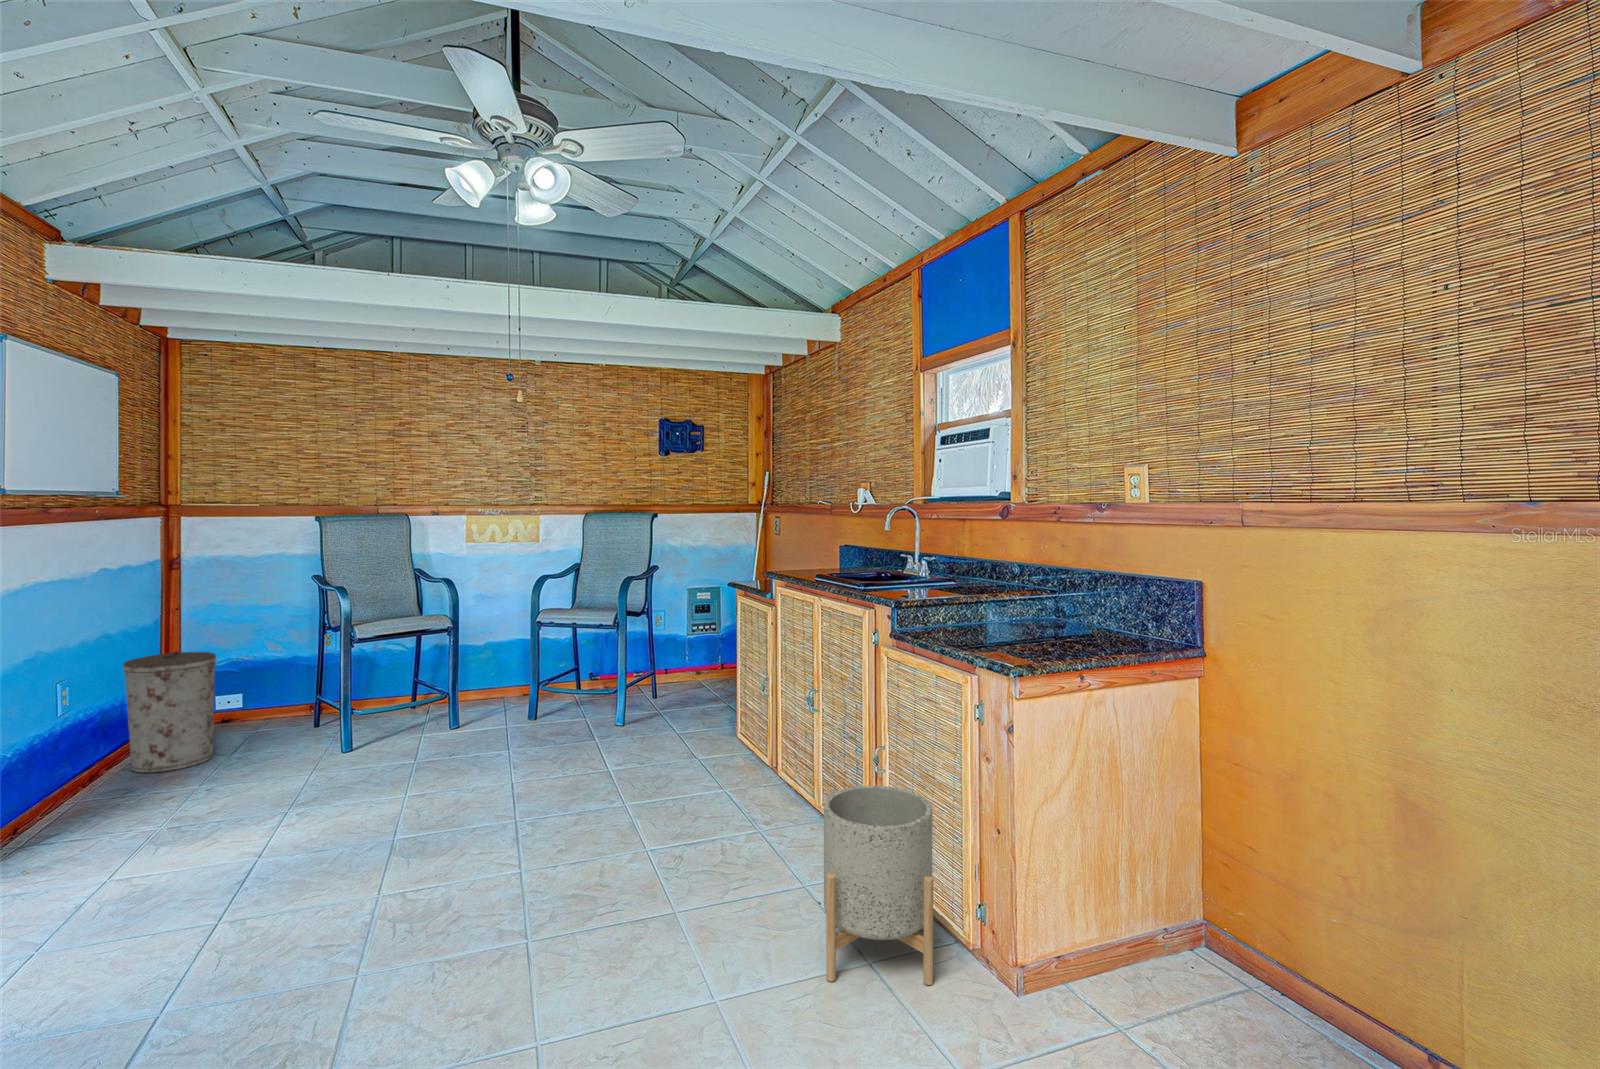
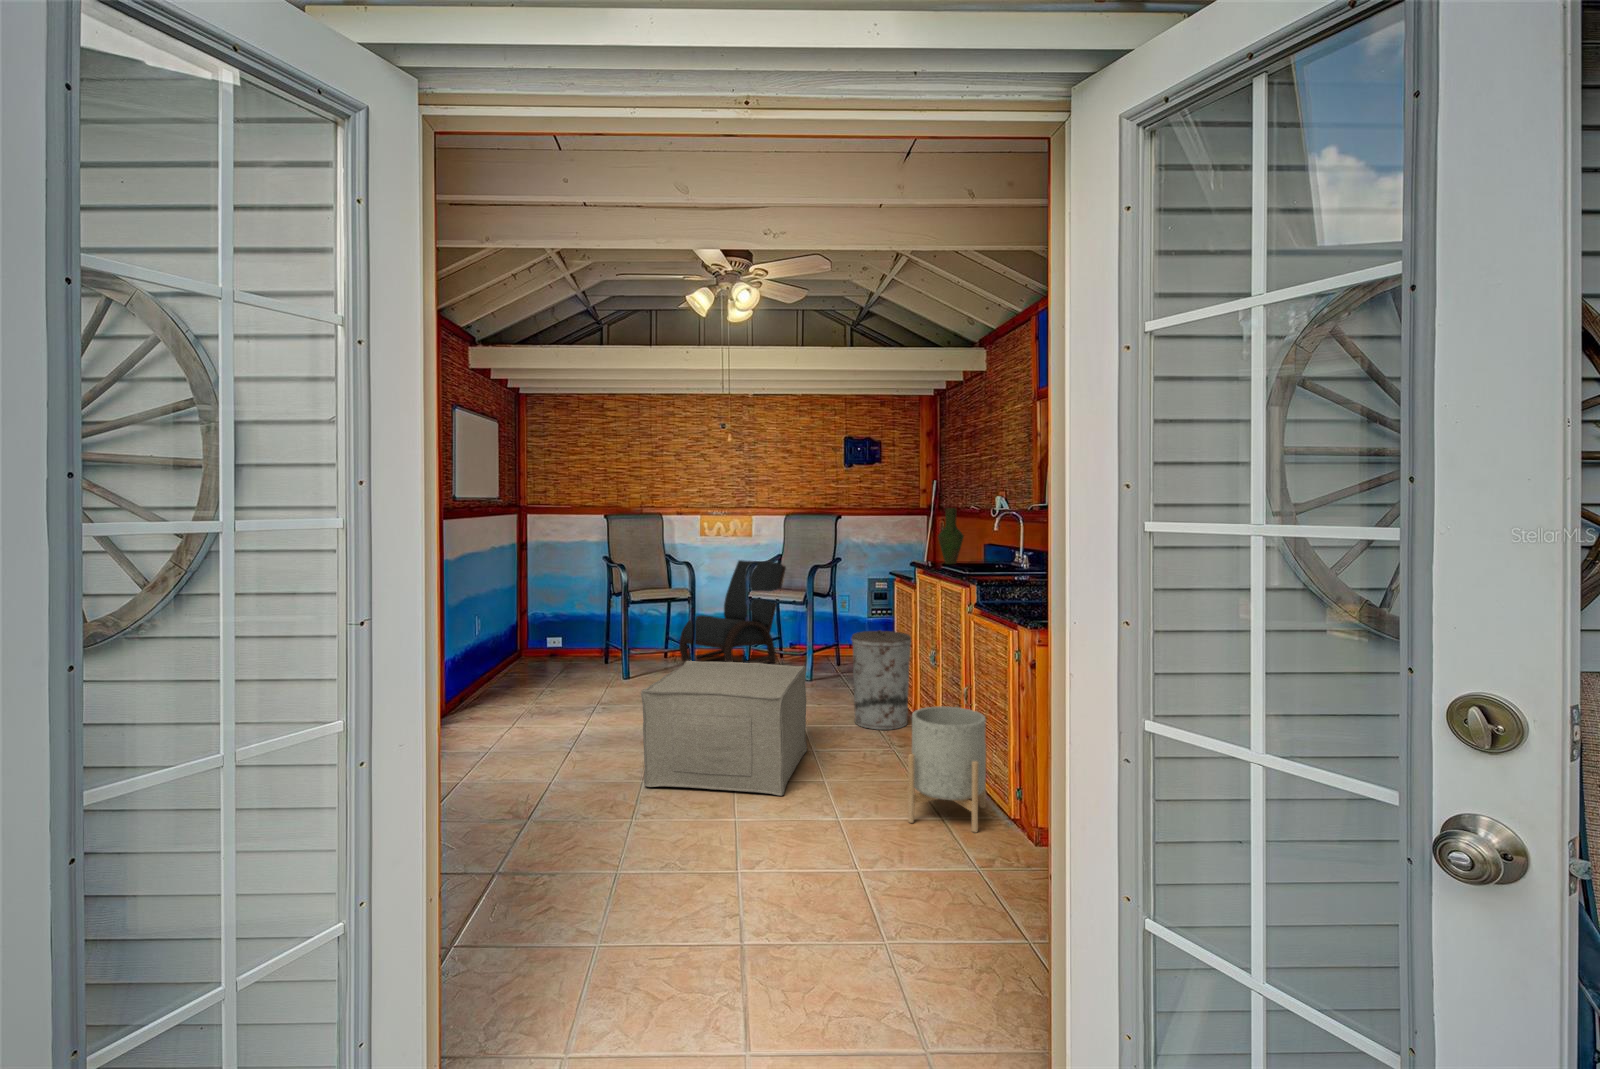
vase: none [797,503,830,574] -> present [938,508,964,564]
lounge chair: none [435,574,585,727] -> present [679,560,786,663]
trash can: present [123,652,216,773] -> present [851,630,911,730]
ottoman: none [362,729,641,973] -> present [641,660,807,796]

